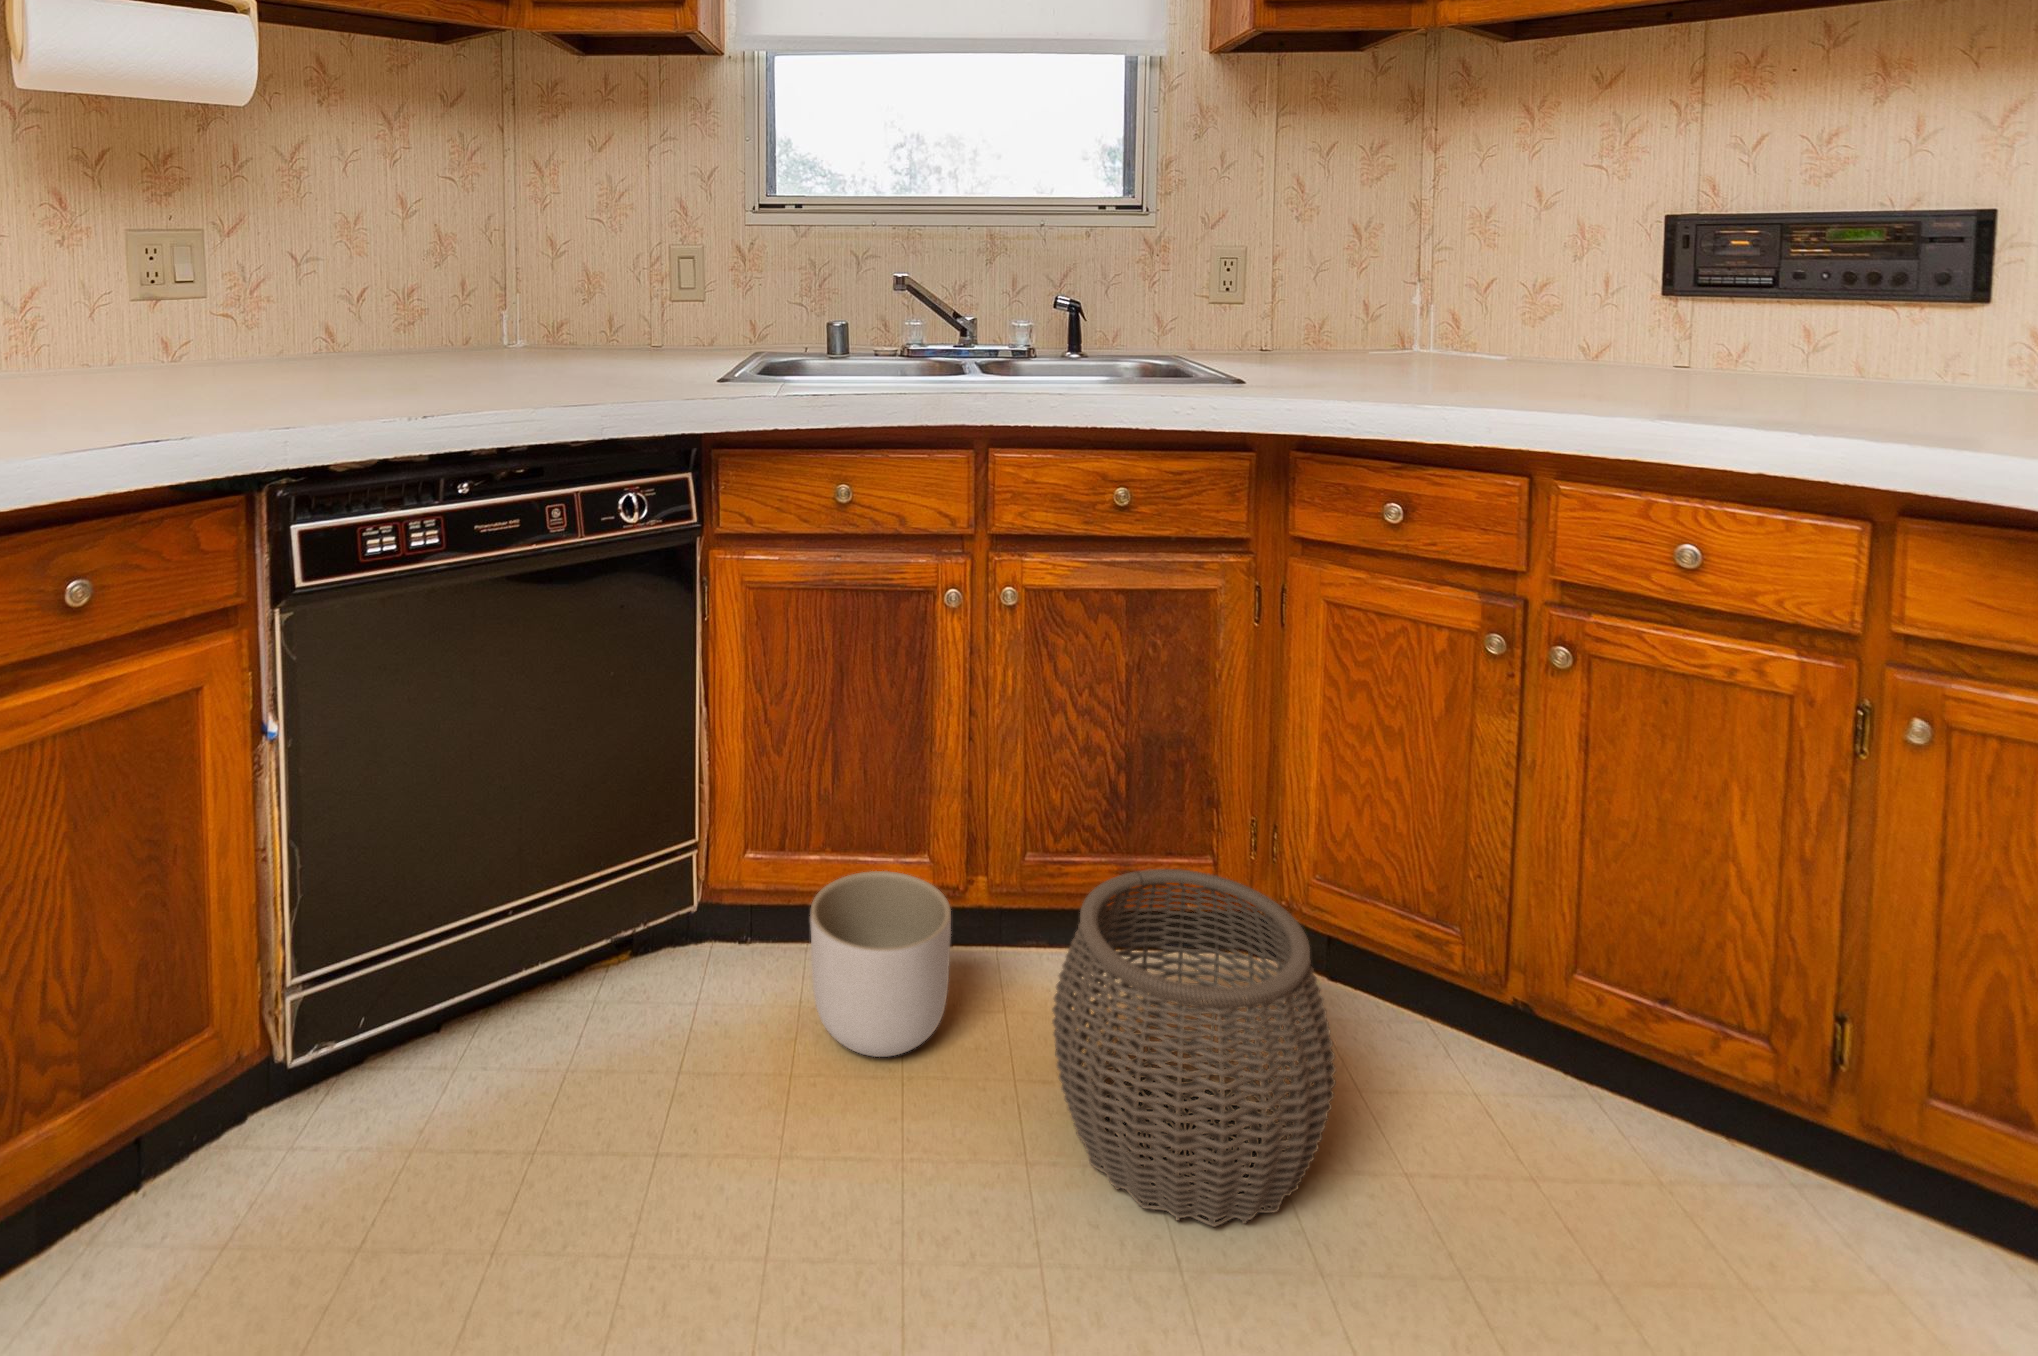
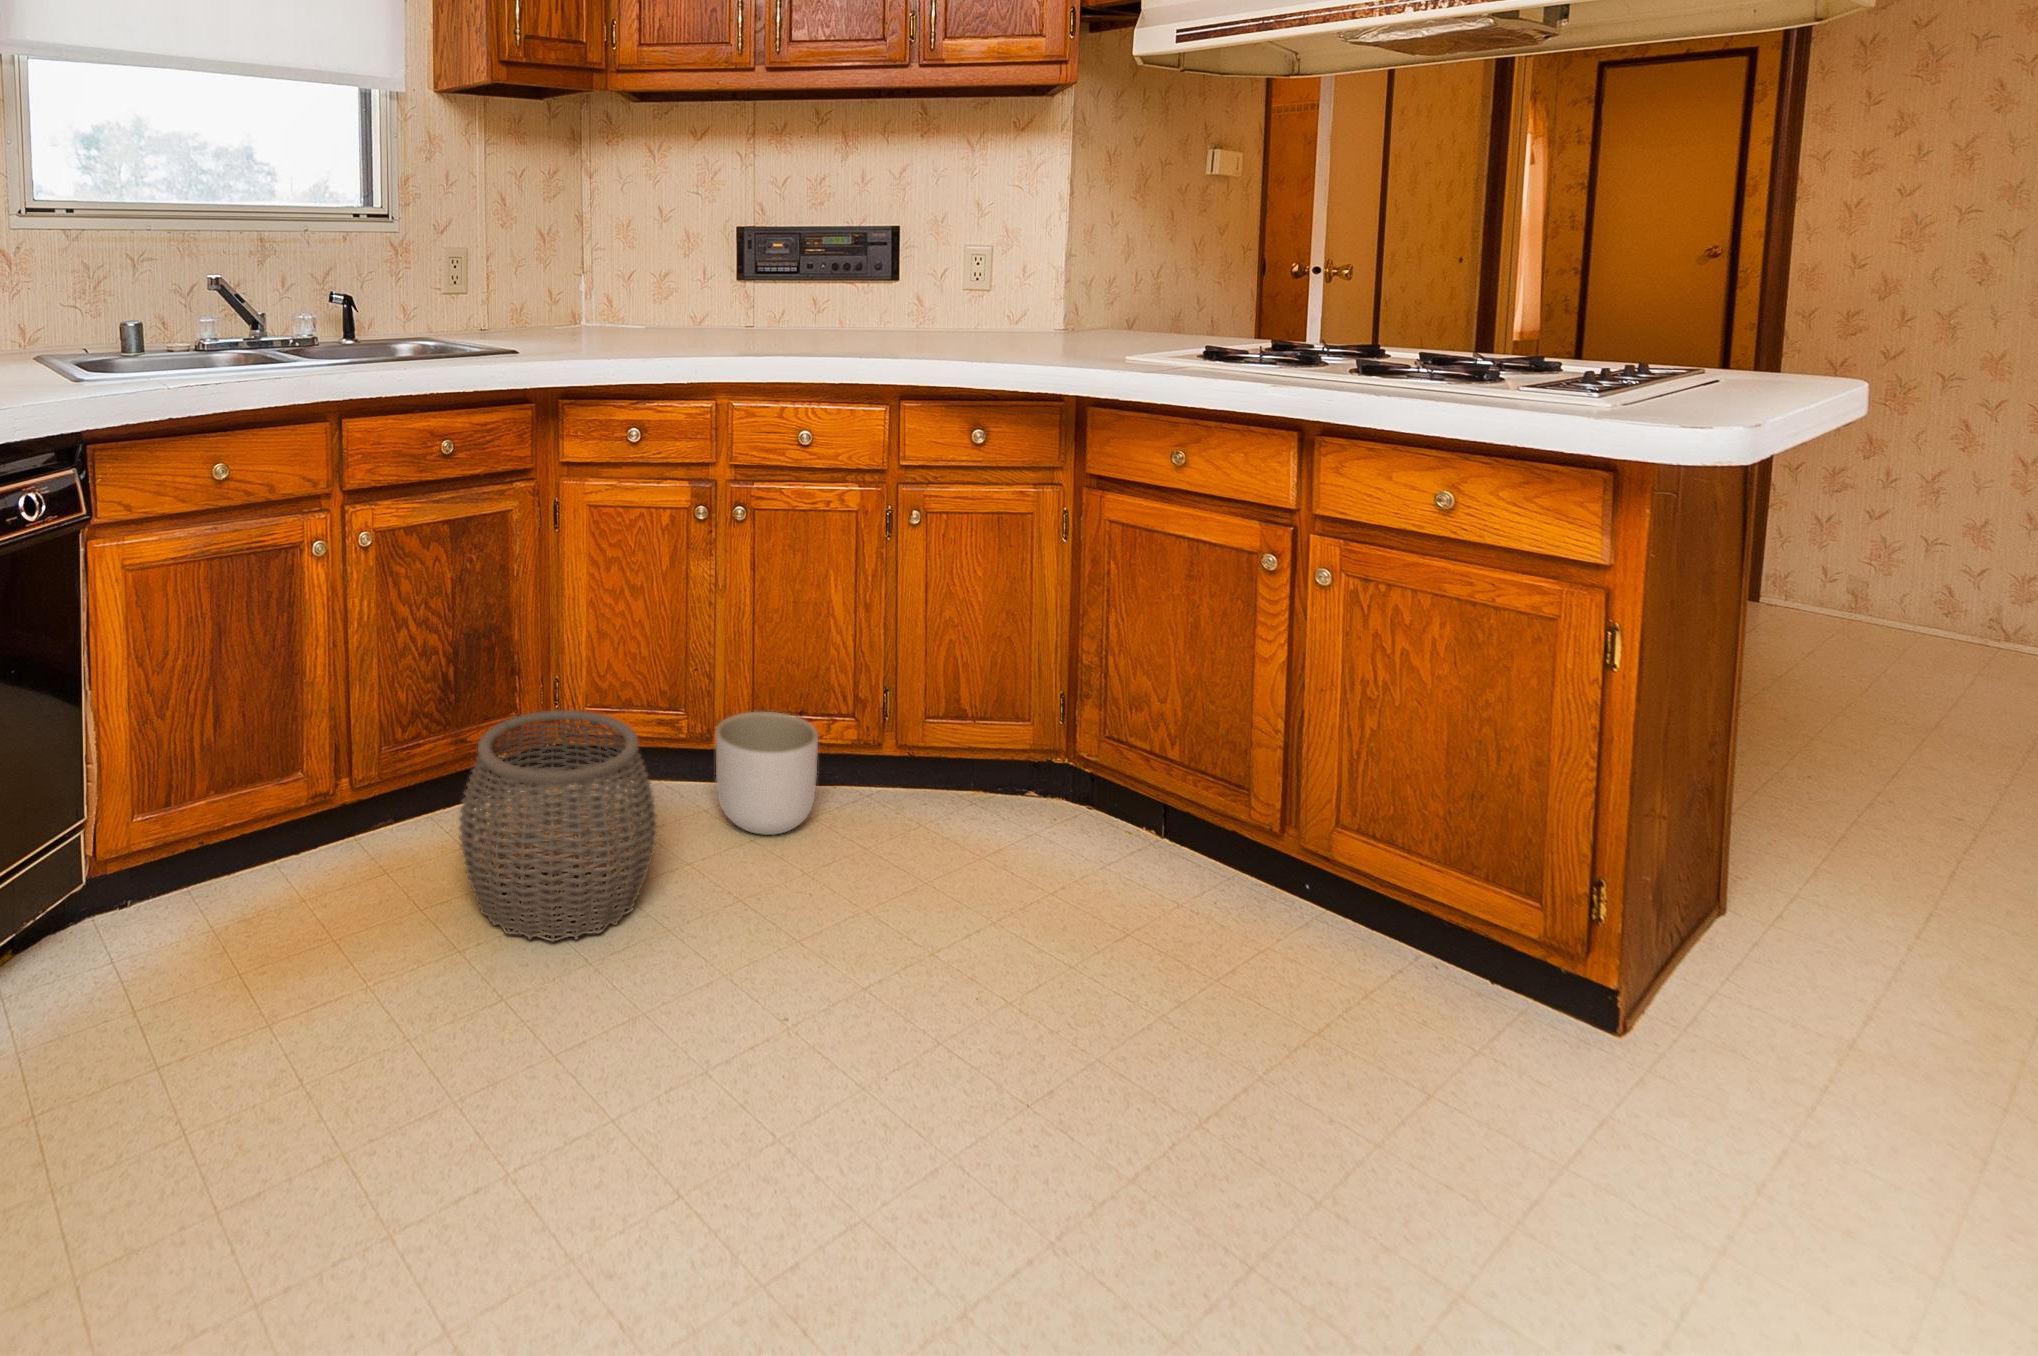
planter: present [810,871,951,1057] -> present [715,712,818,835]

